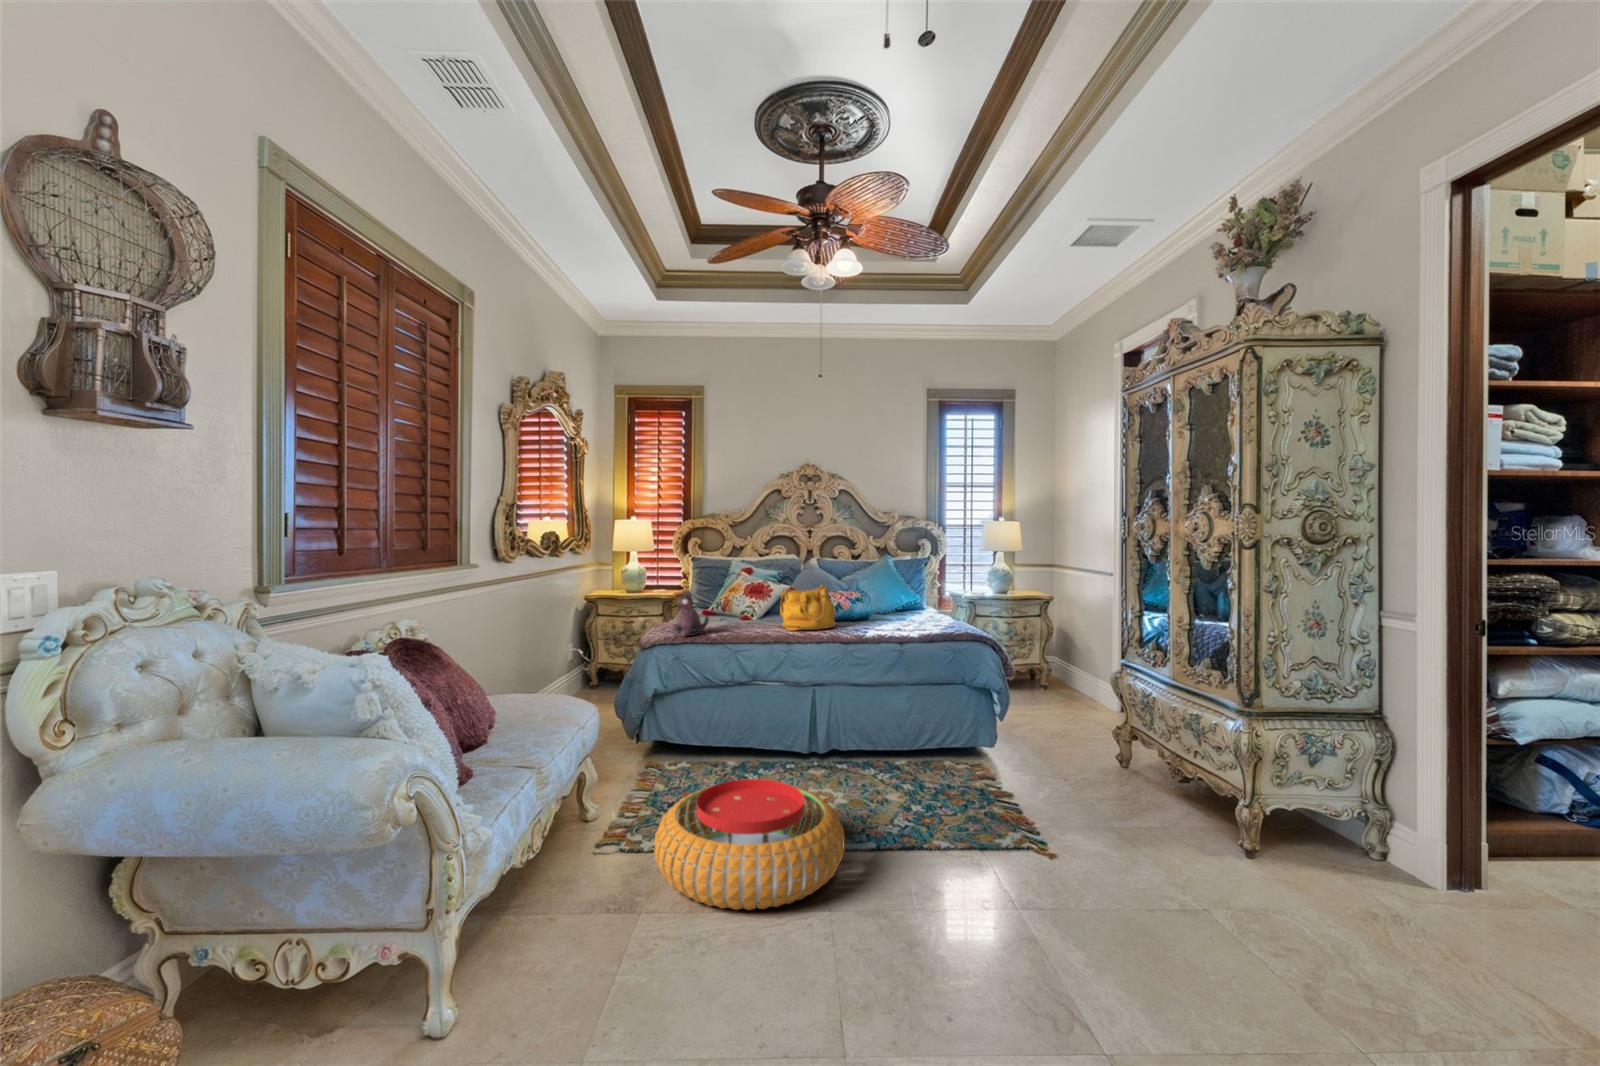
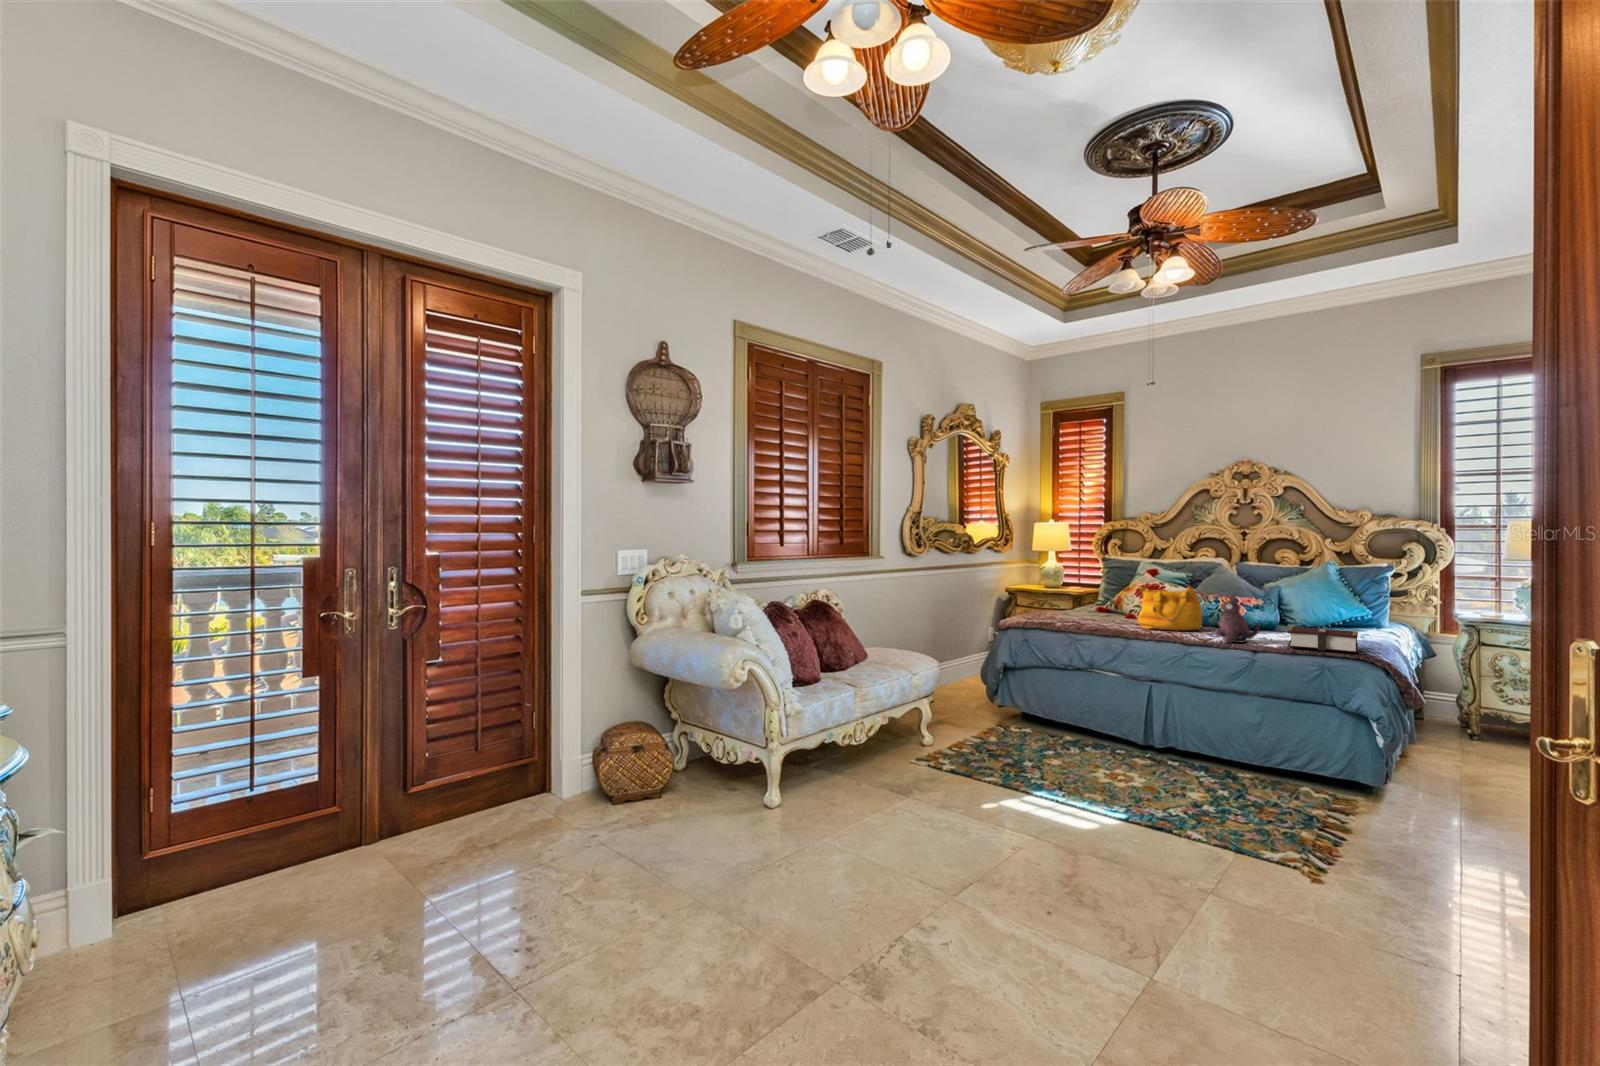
plush toy: present [672,590,709,637] -> present [1215,595,1259,643]
book: none [916,617,976,637] -> present [1287,626,1358,652]
pouf: present [654,779,845,910] -> none [928,731,1085,824]

